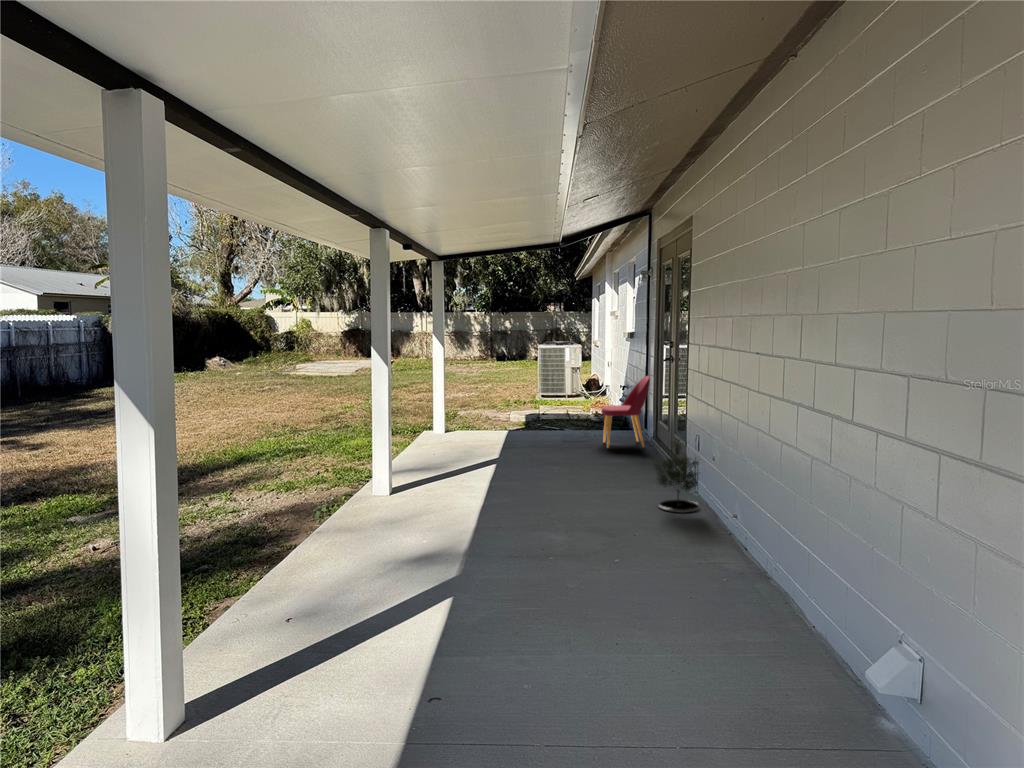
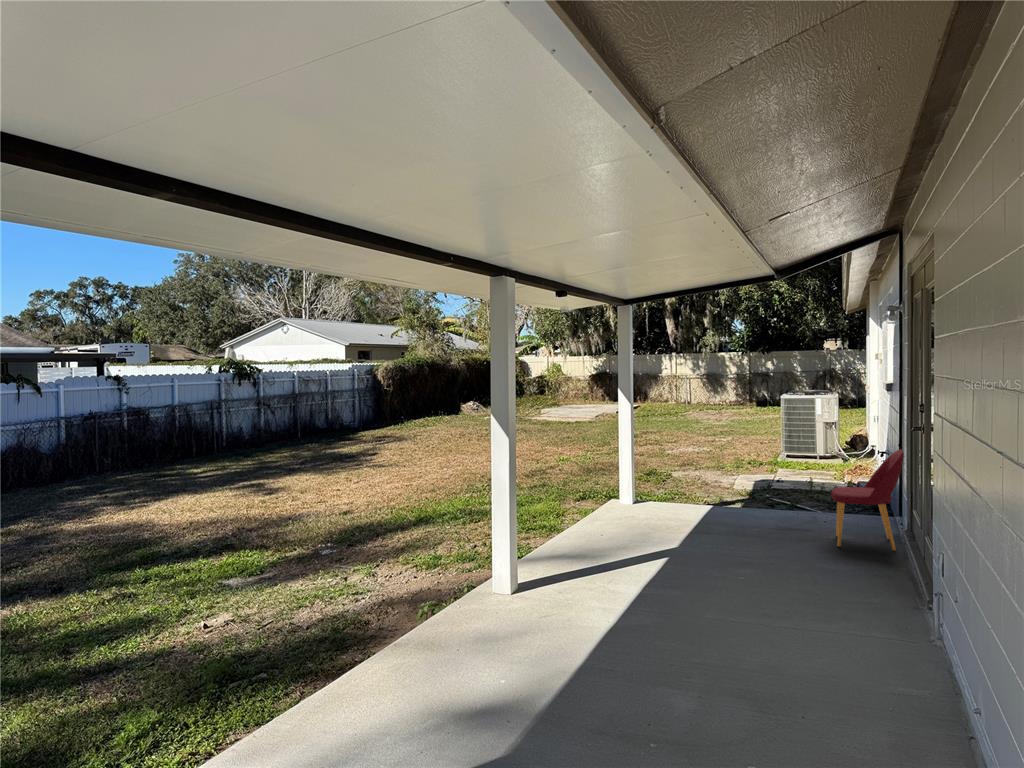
potted tree: present [653,439,700,513] -> none [861,563,955,699]

